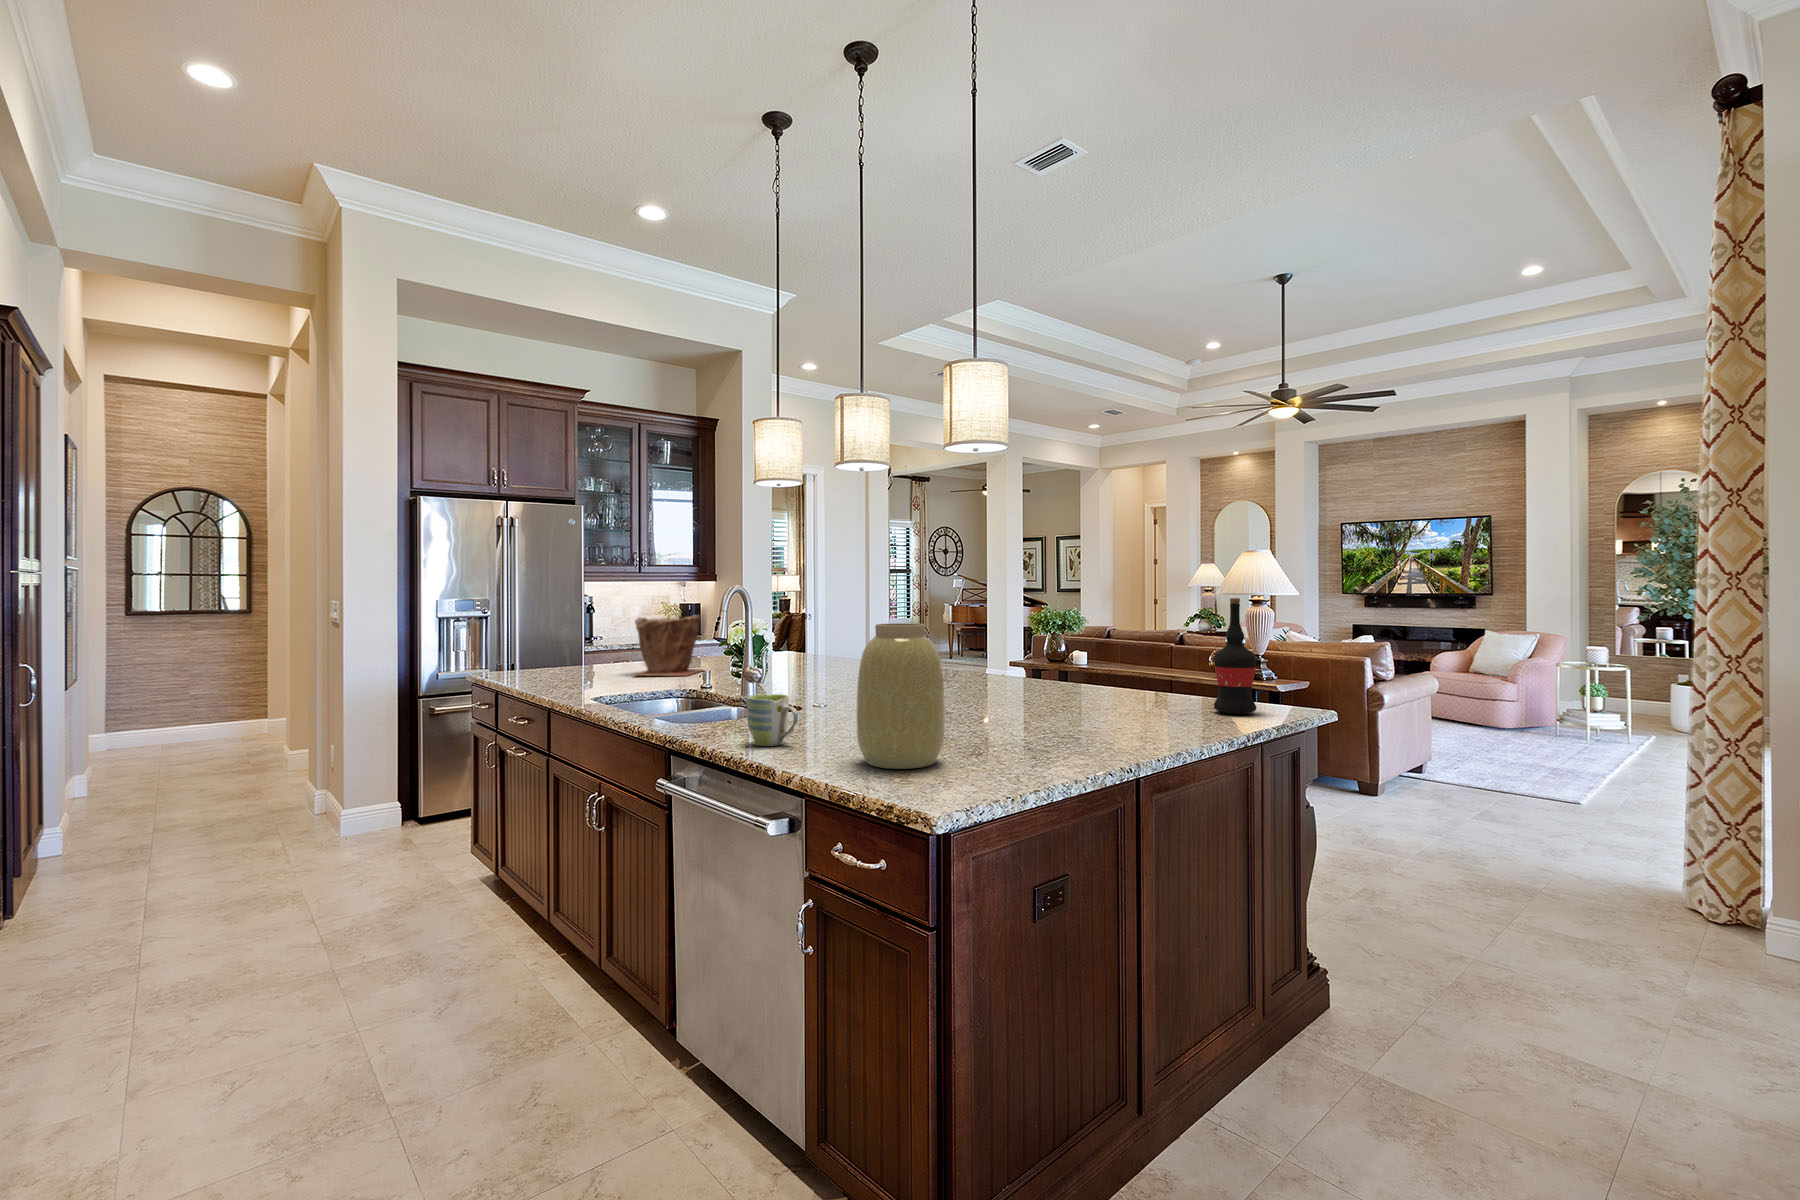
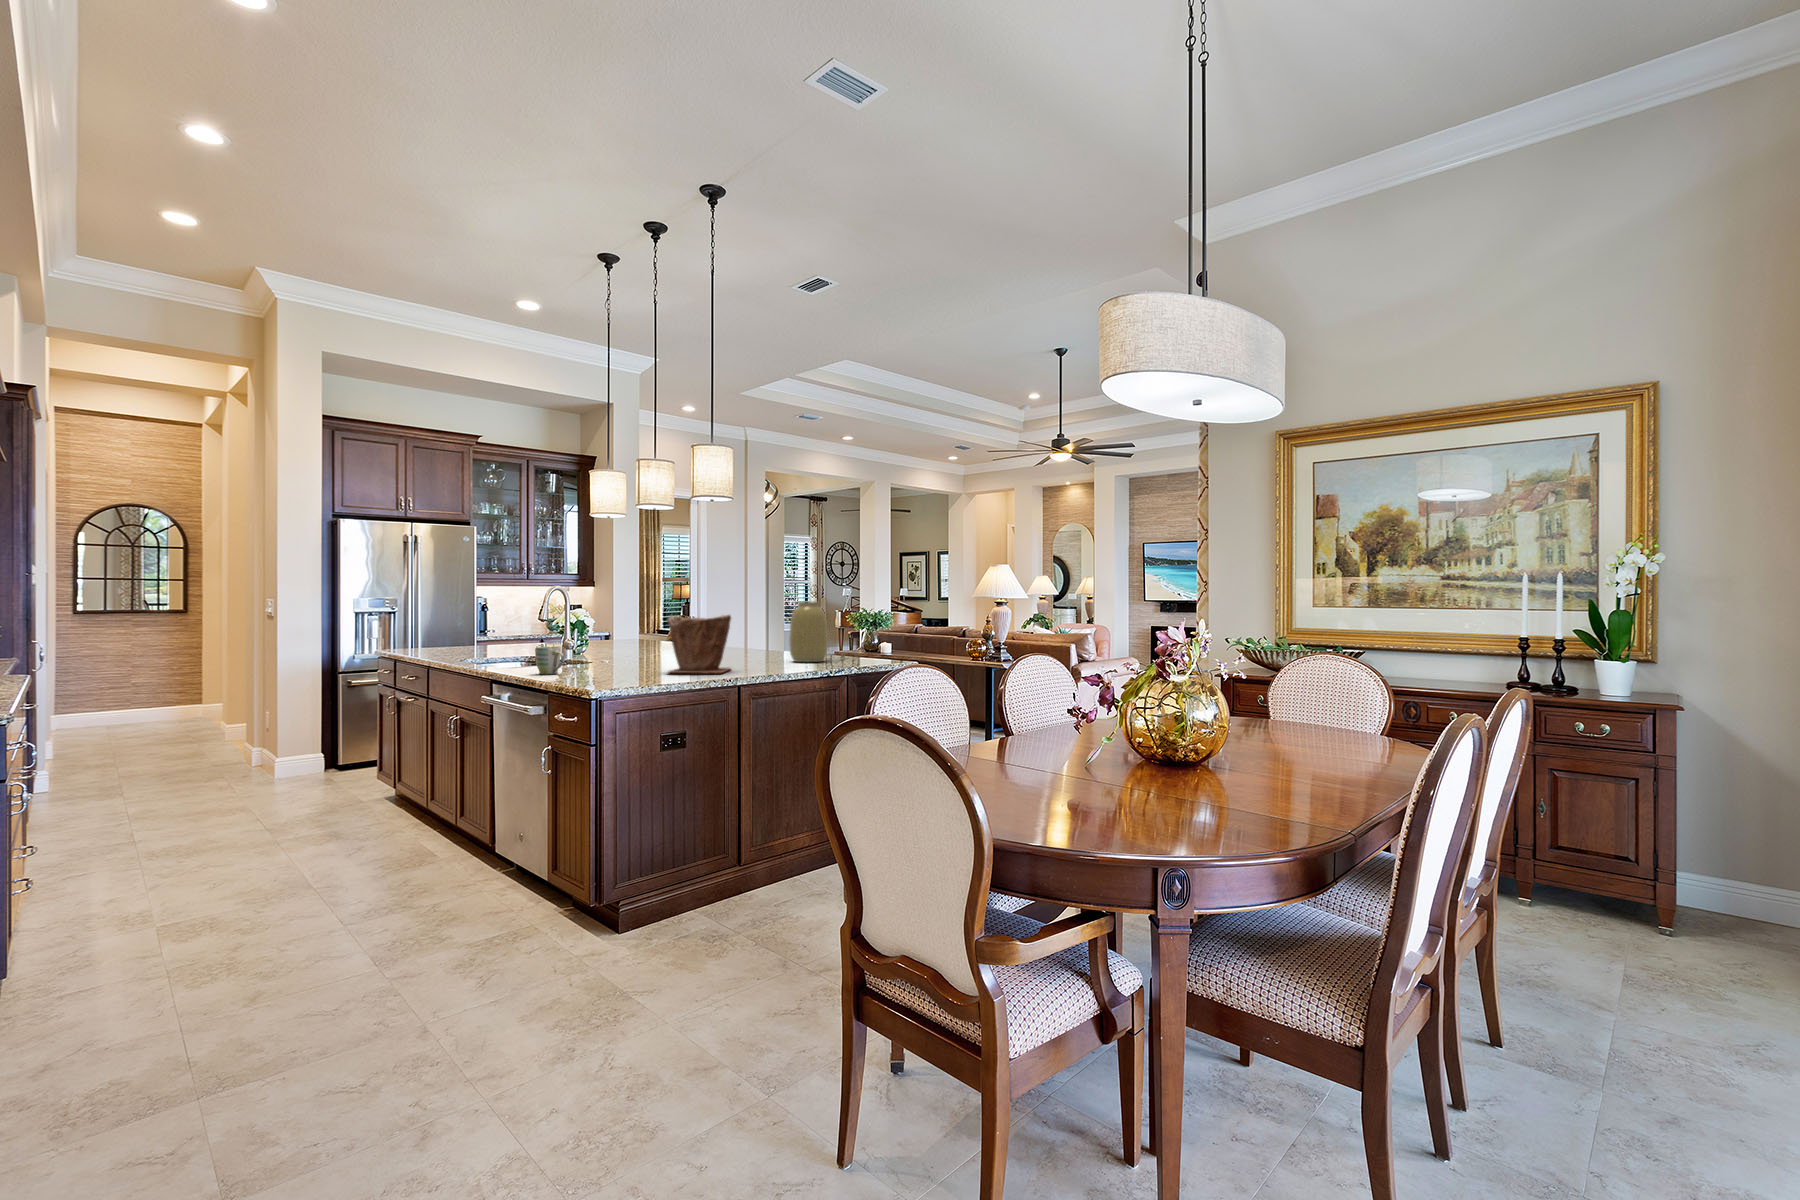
wine bottle: present [1214,598,1257,714] -> none [838,595,862,664]
plant pot: present [634,615,702,676] -> present [667,615,731,673]
vase: present [856,623,945,769] -> present [789,601,828,662]

